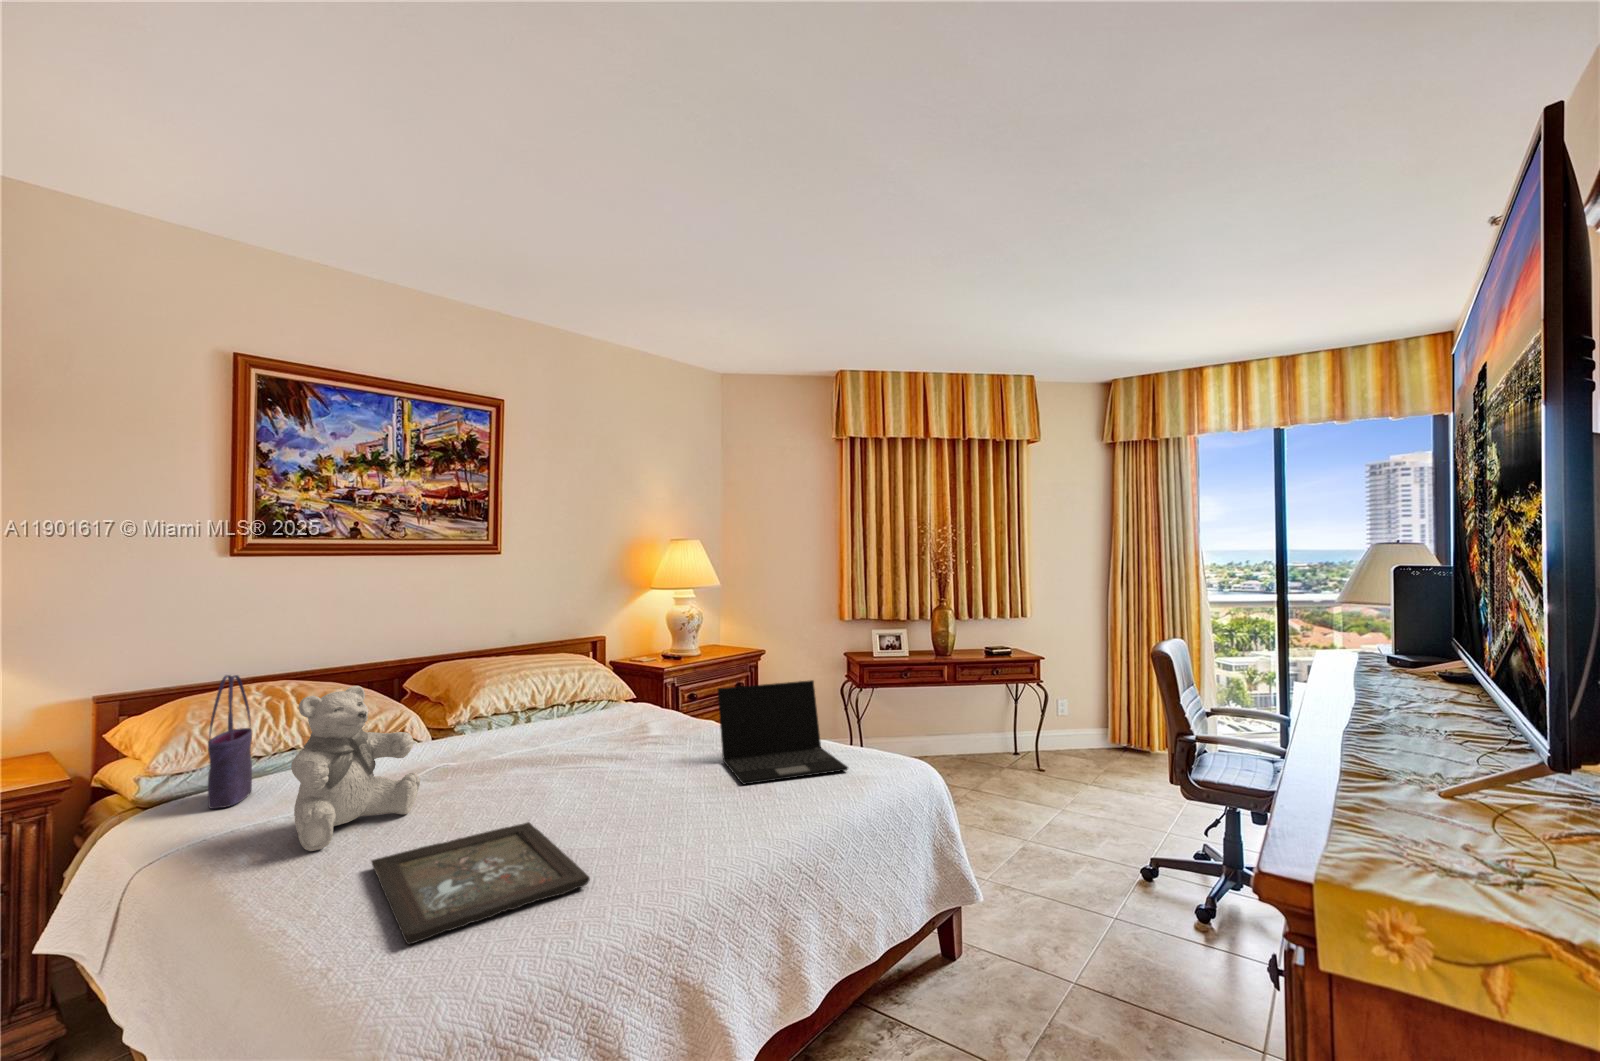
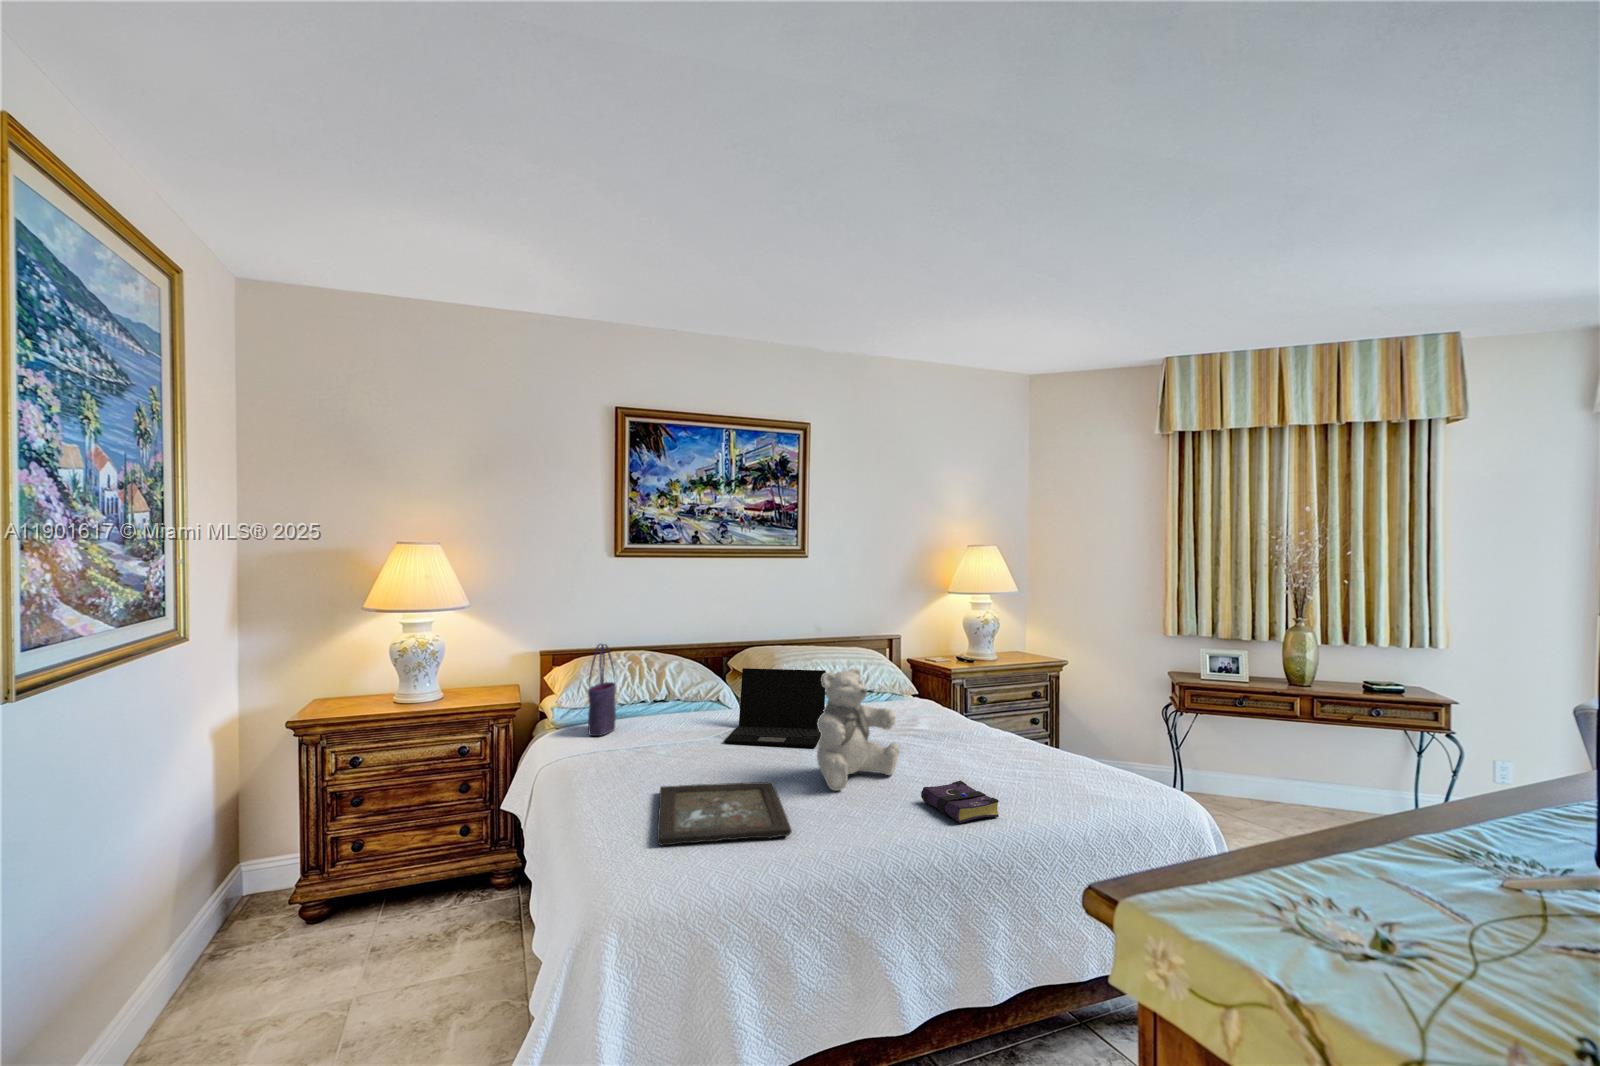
laptop: present [718,680,848,784] -> present [724,668,826,747]
teddy bear: present [291,686,420,851] -> present [817,668,900,791]
book: none [710,779,795,826] -> present [921,780,999,823]

